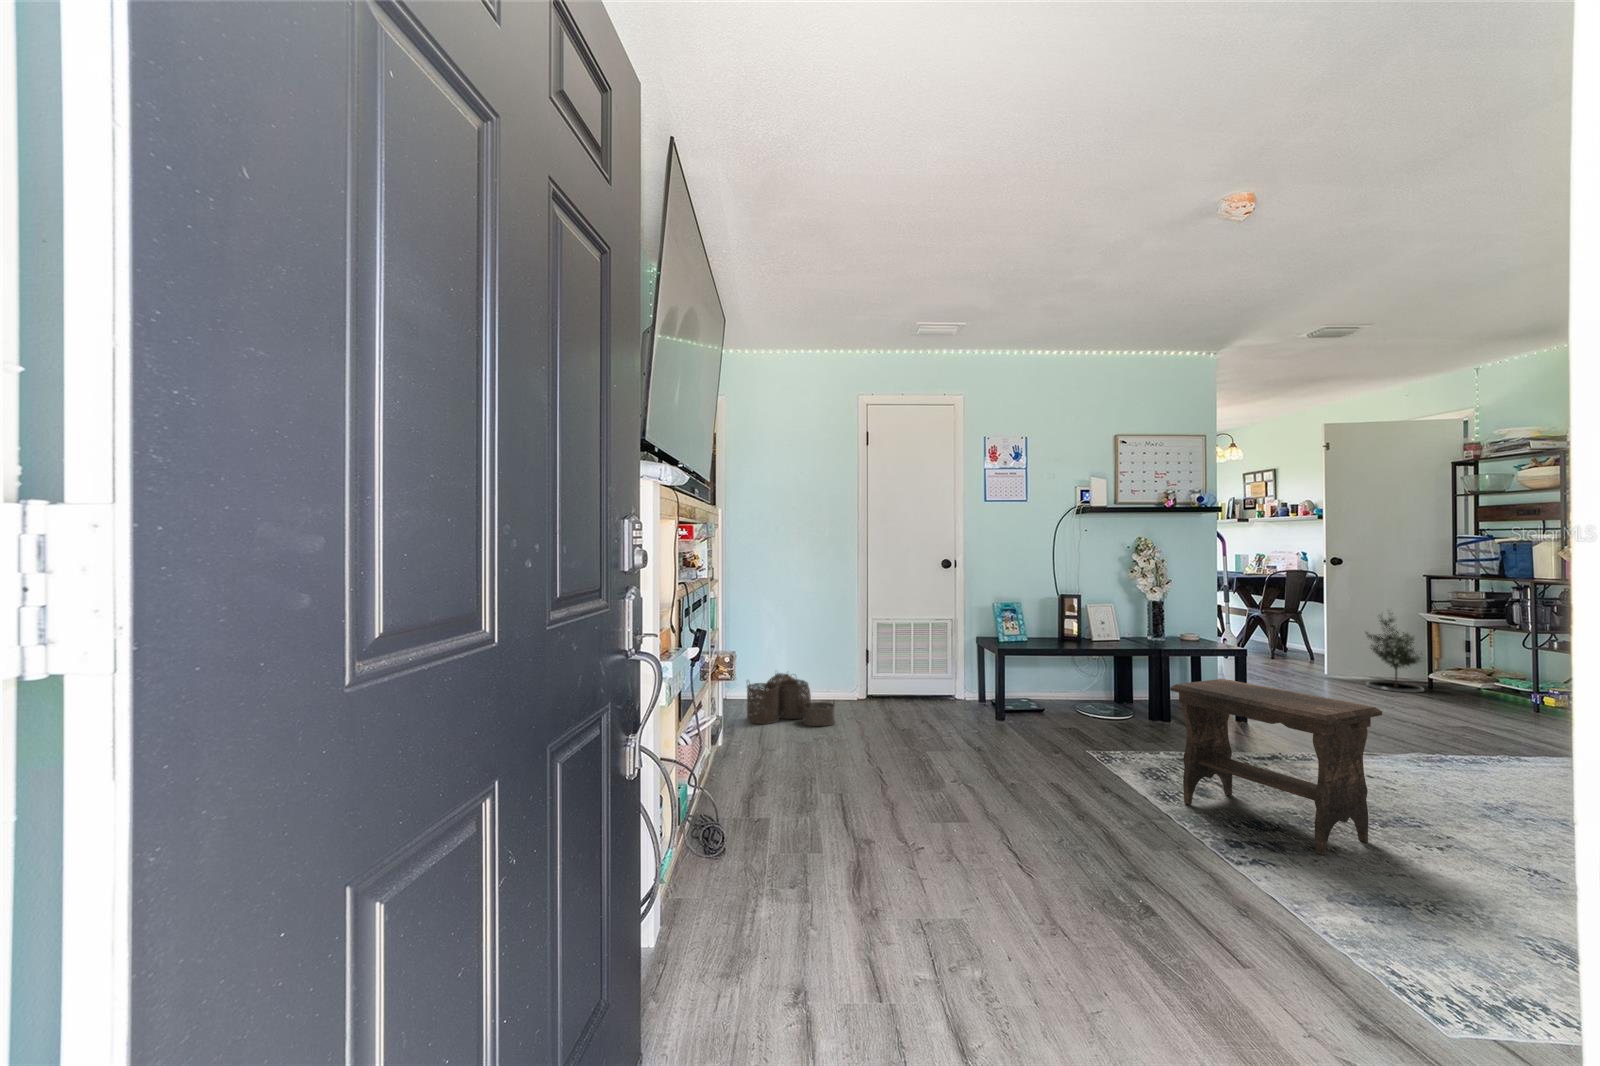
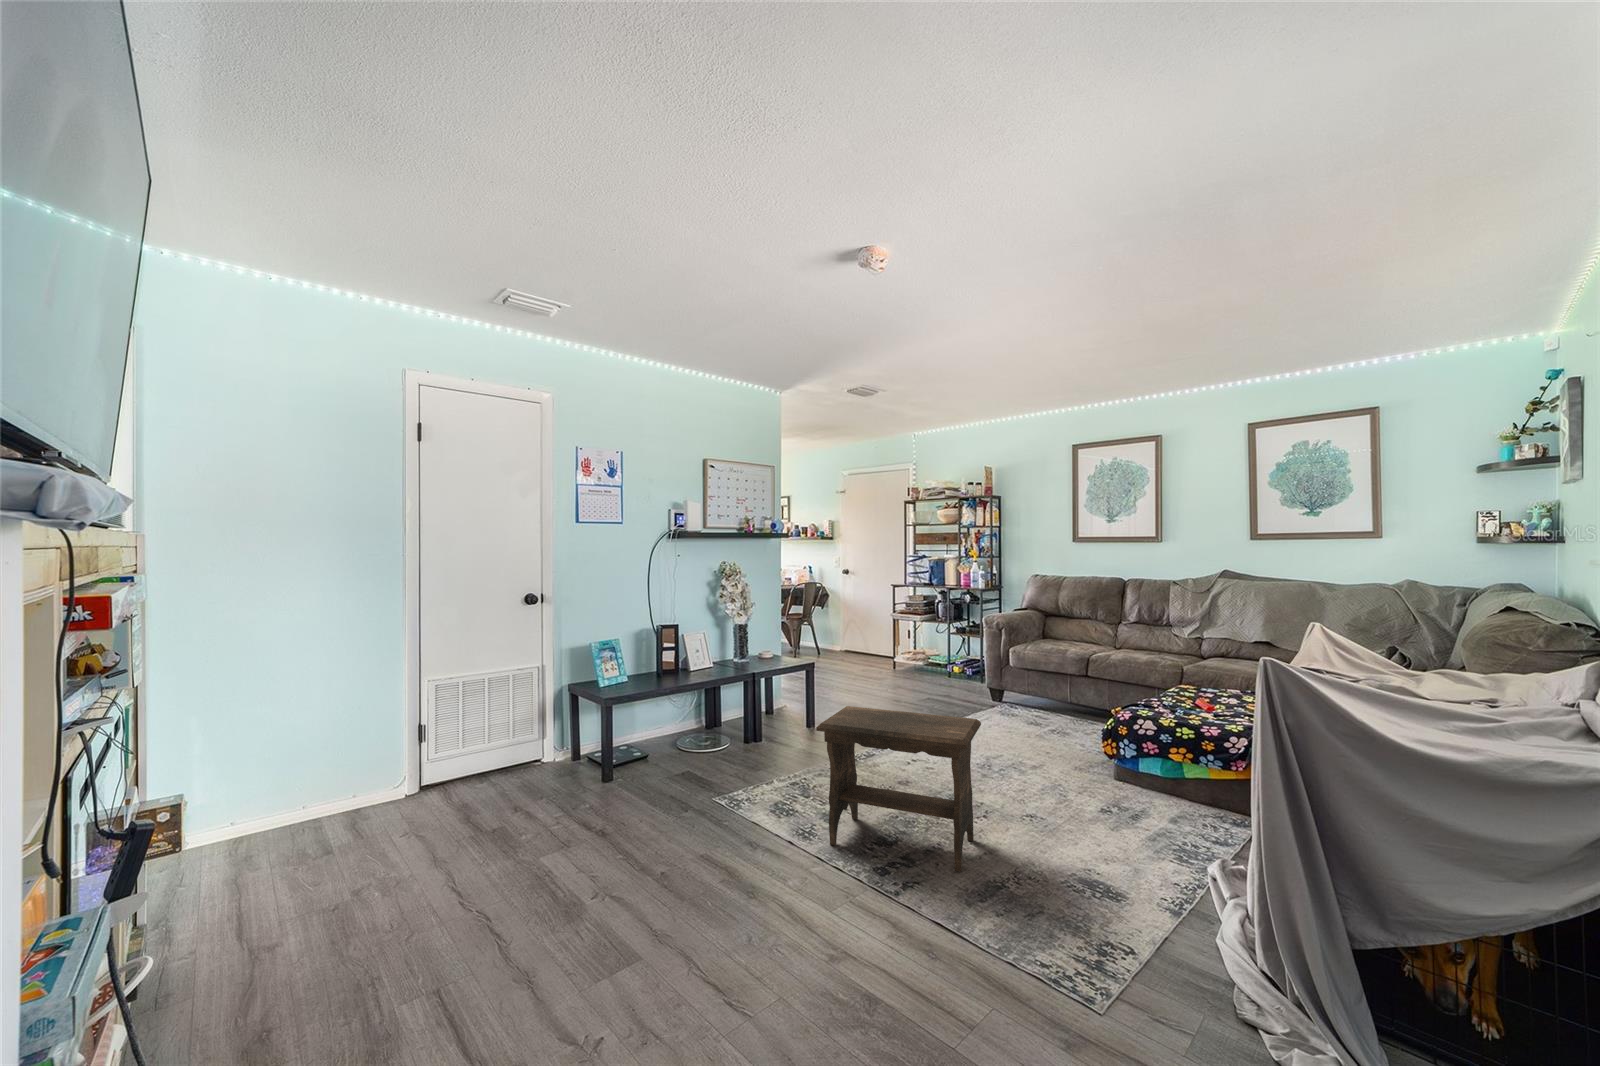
potted tree: present [1366,613,1424,693] -> none [862,609,899,672]
woven basket: present [747,673,835,726] -> none [197,779,377,890]

